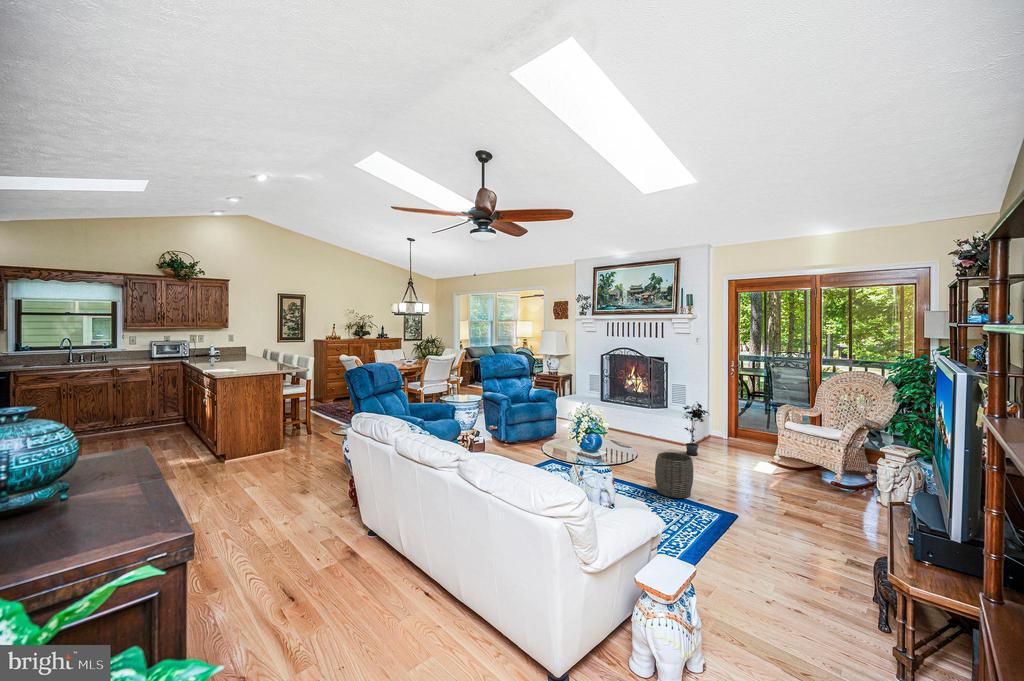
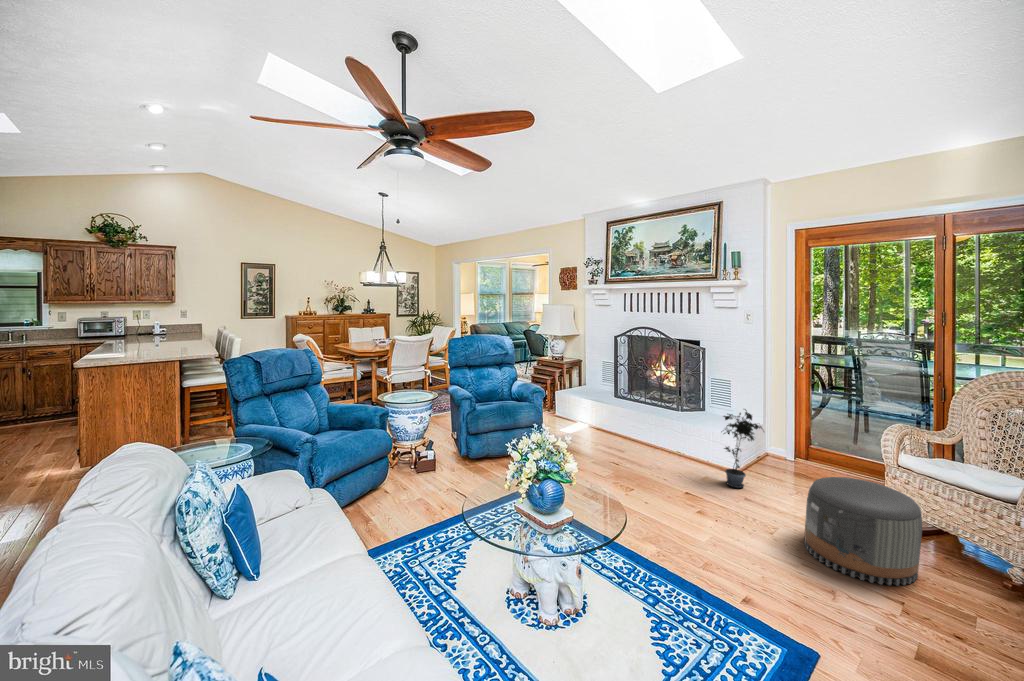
pouf: none [734,437,795,492] -> present [804,477,922,586]
woven basket: present [655,452,693,498] -> none [669,504,735,593]

